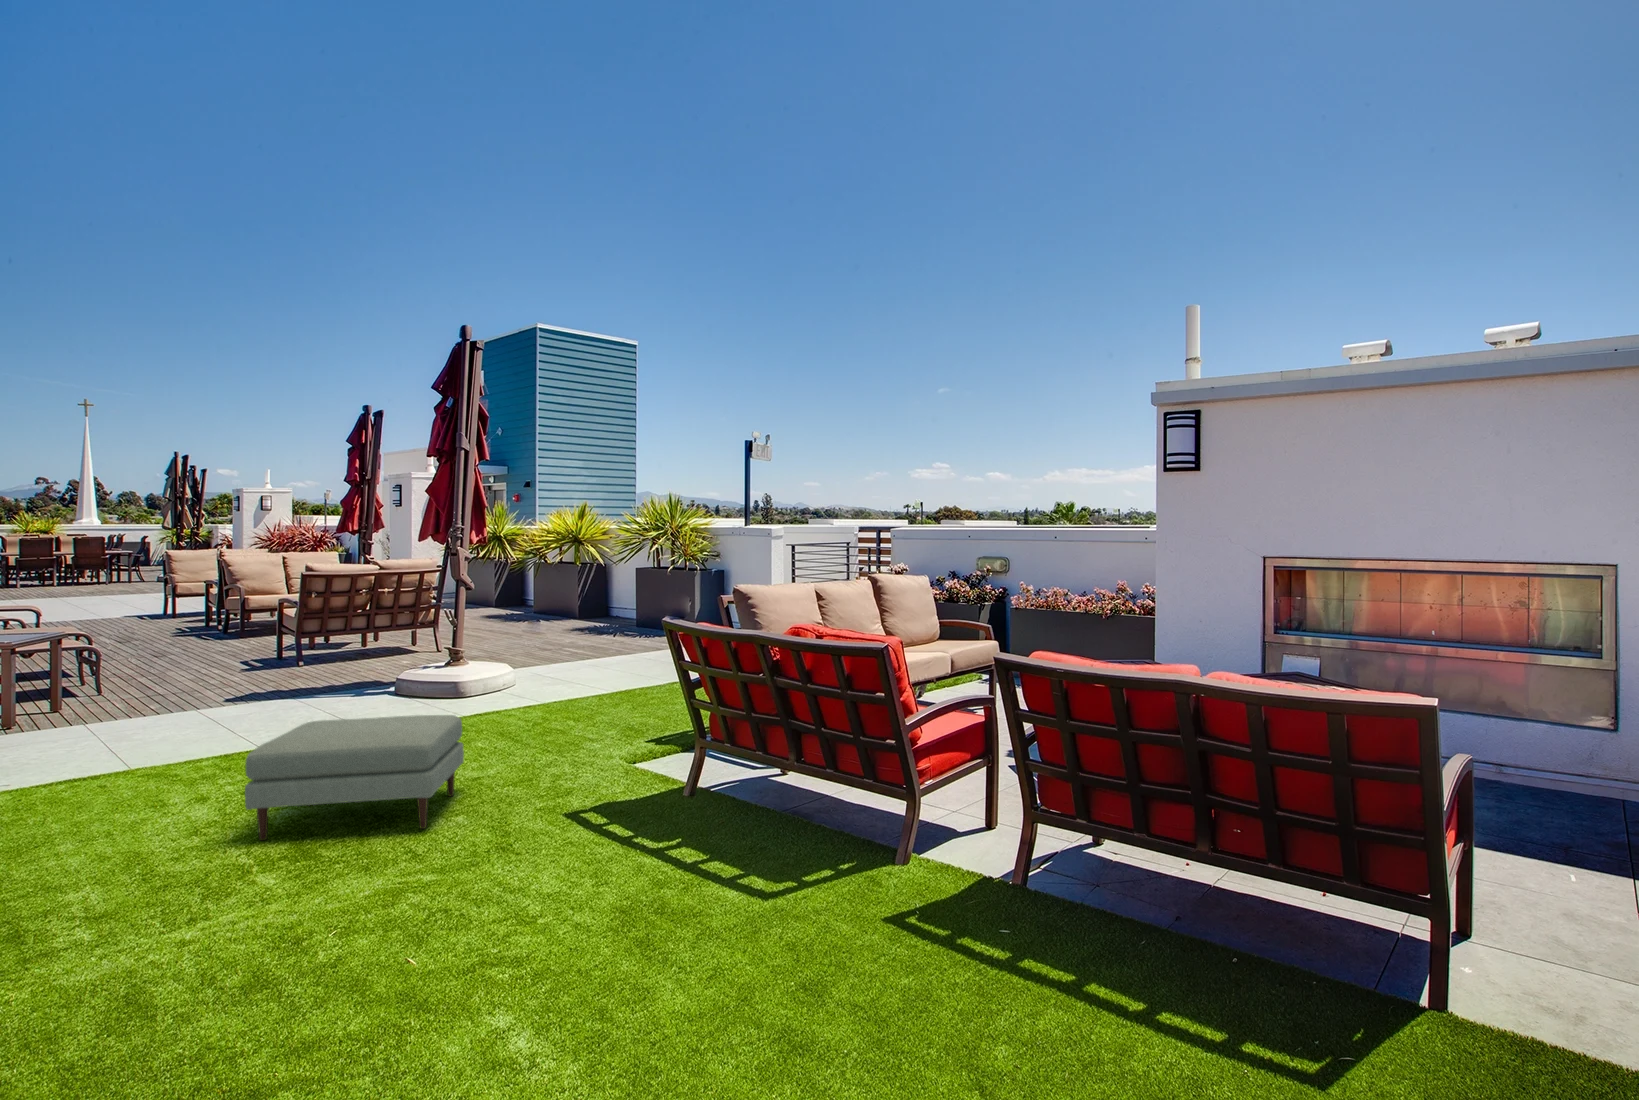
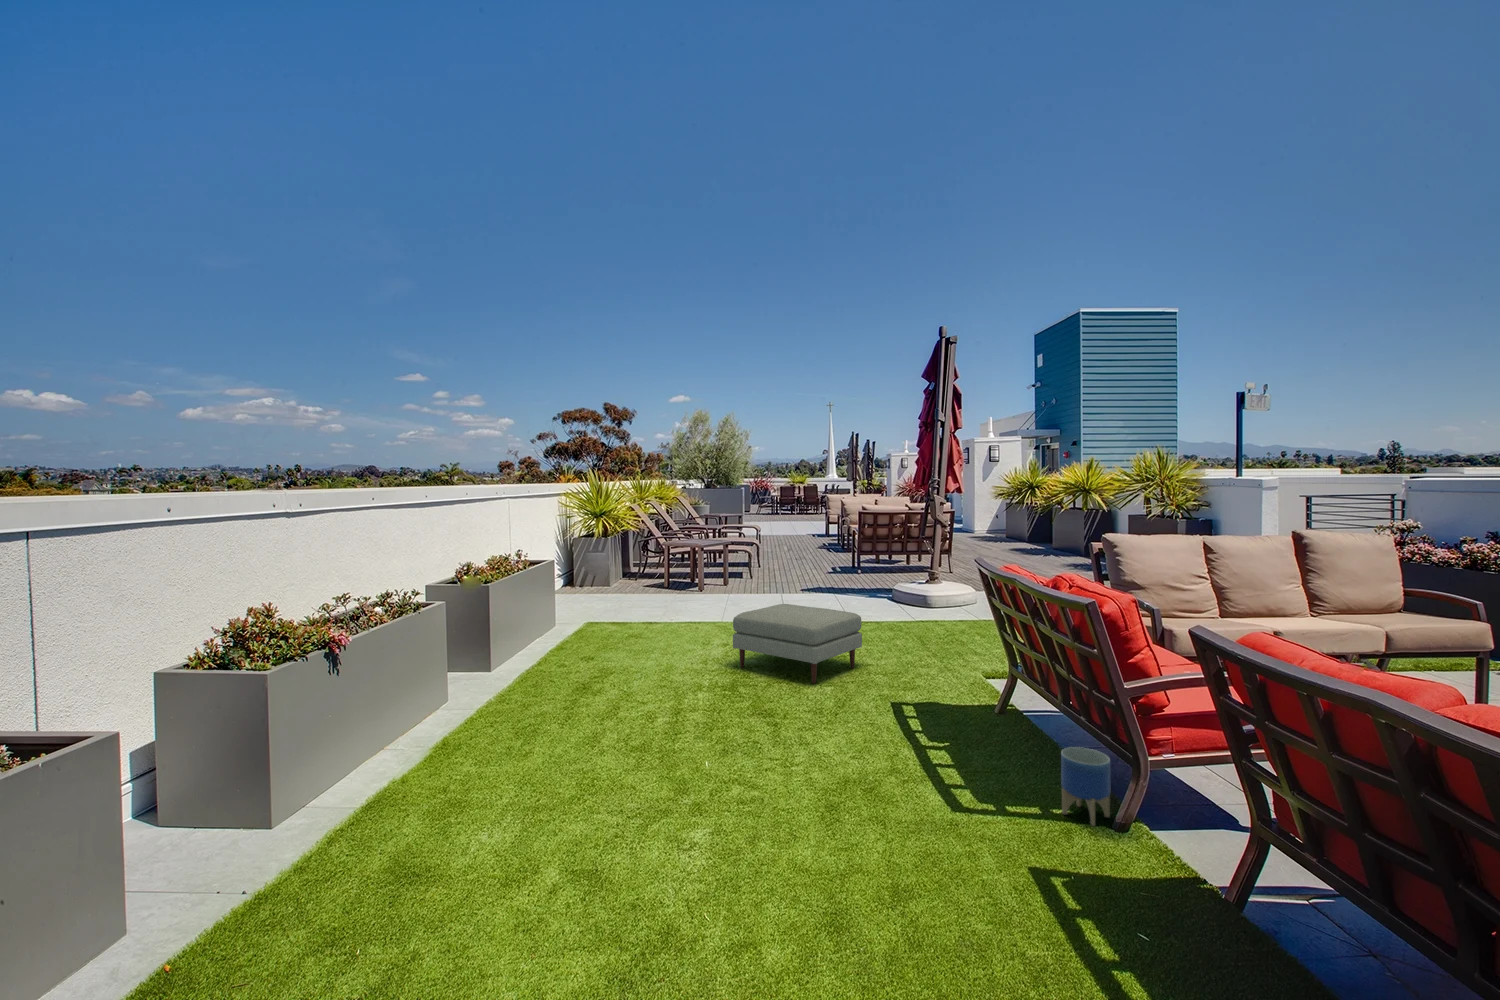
planter: none [845,794,890,868] -> present [1061,747,1110,826]

